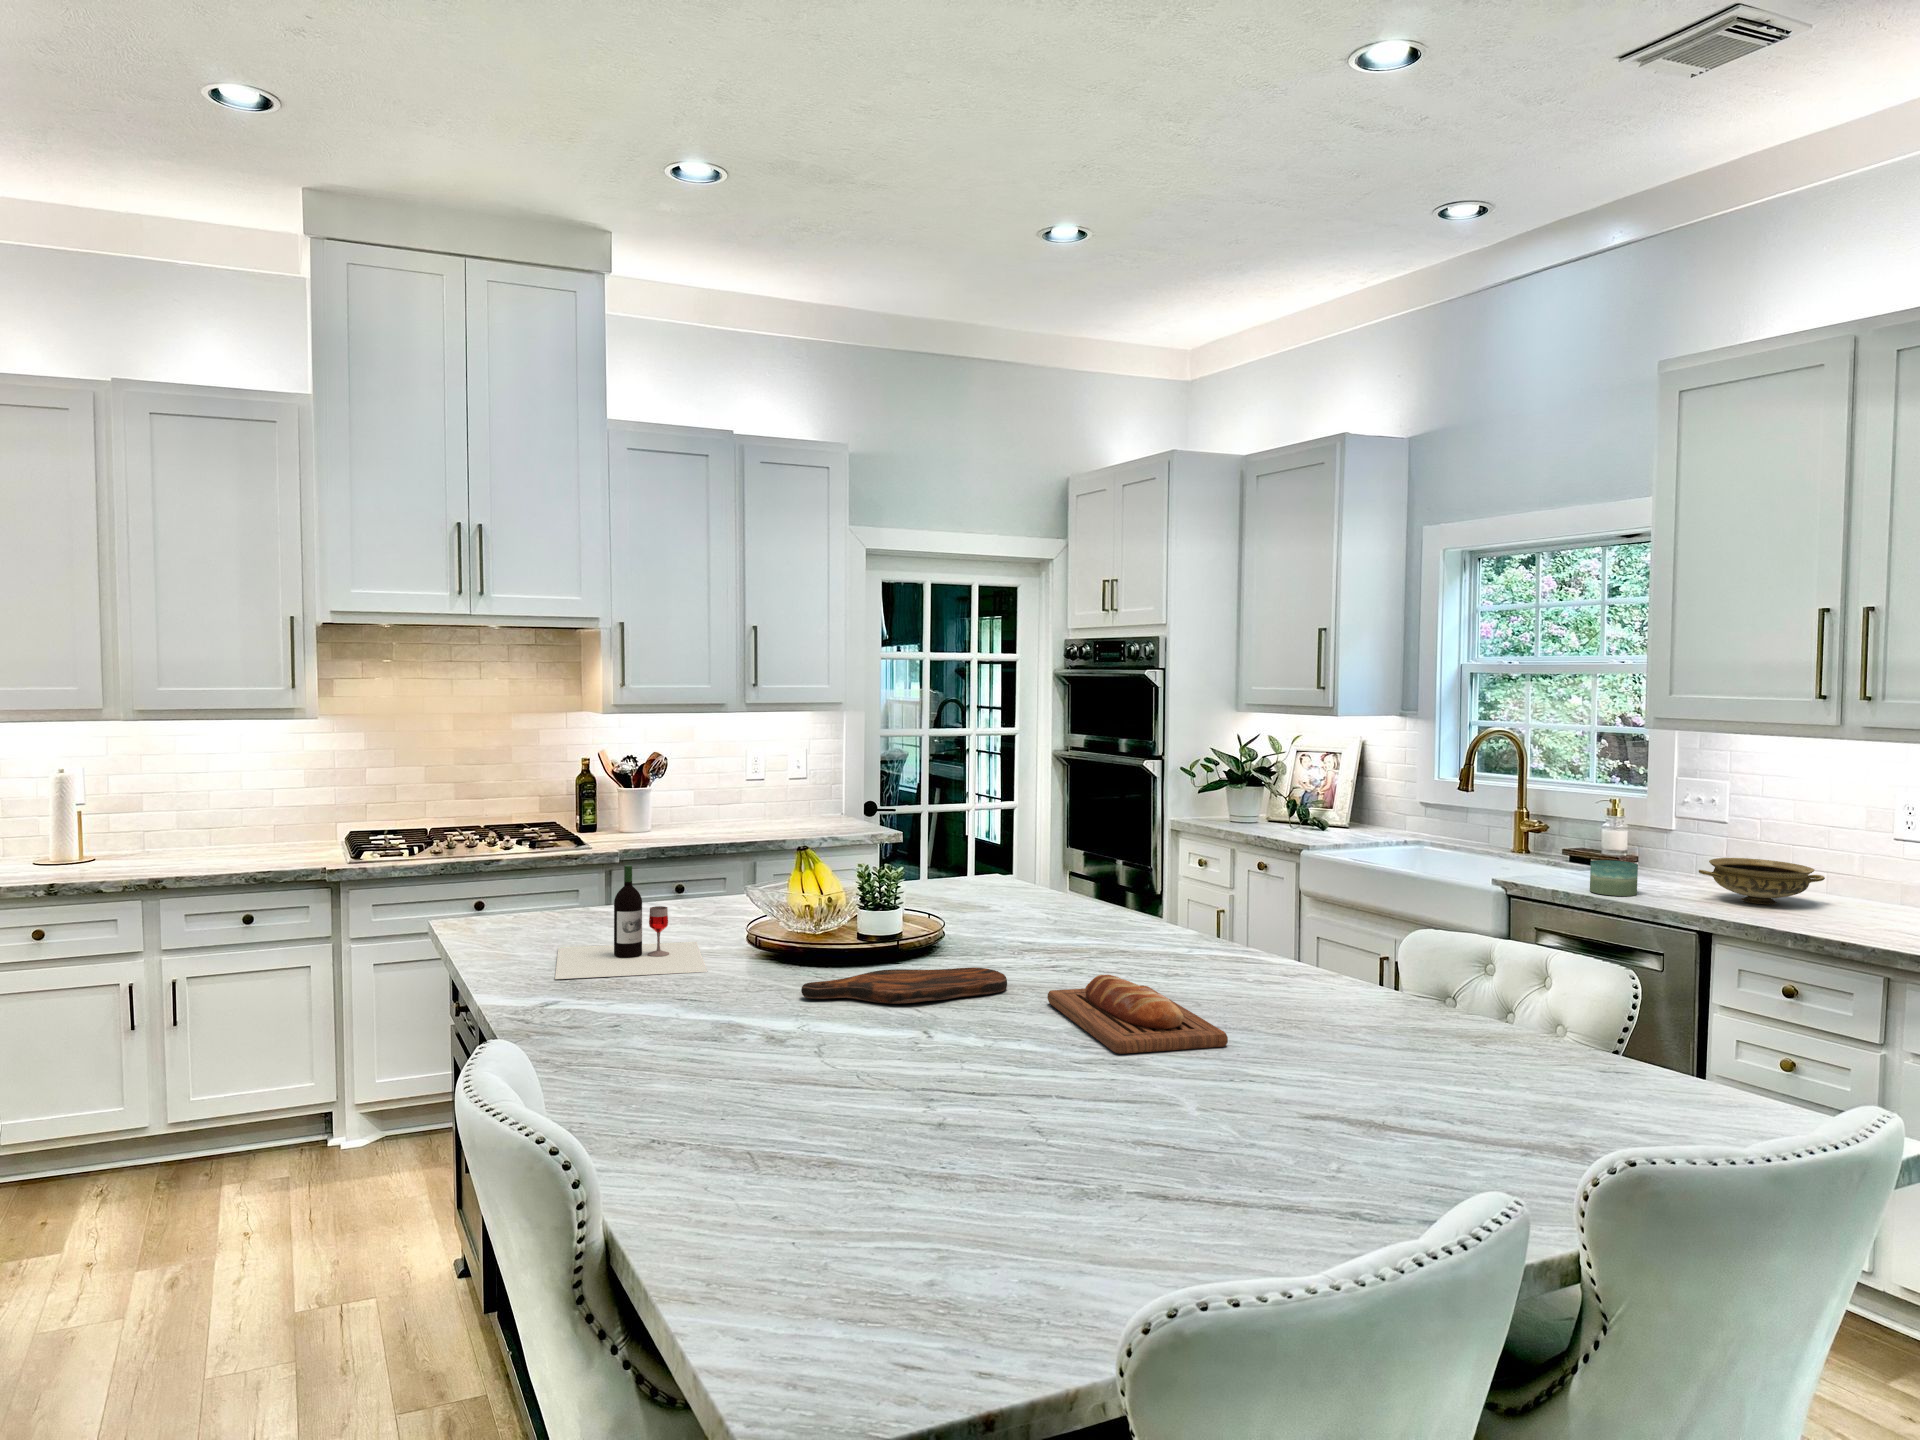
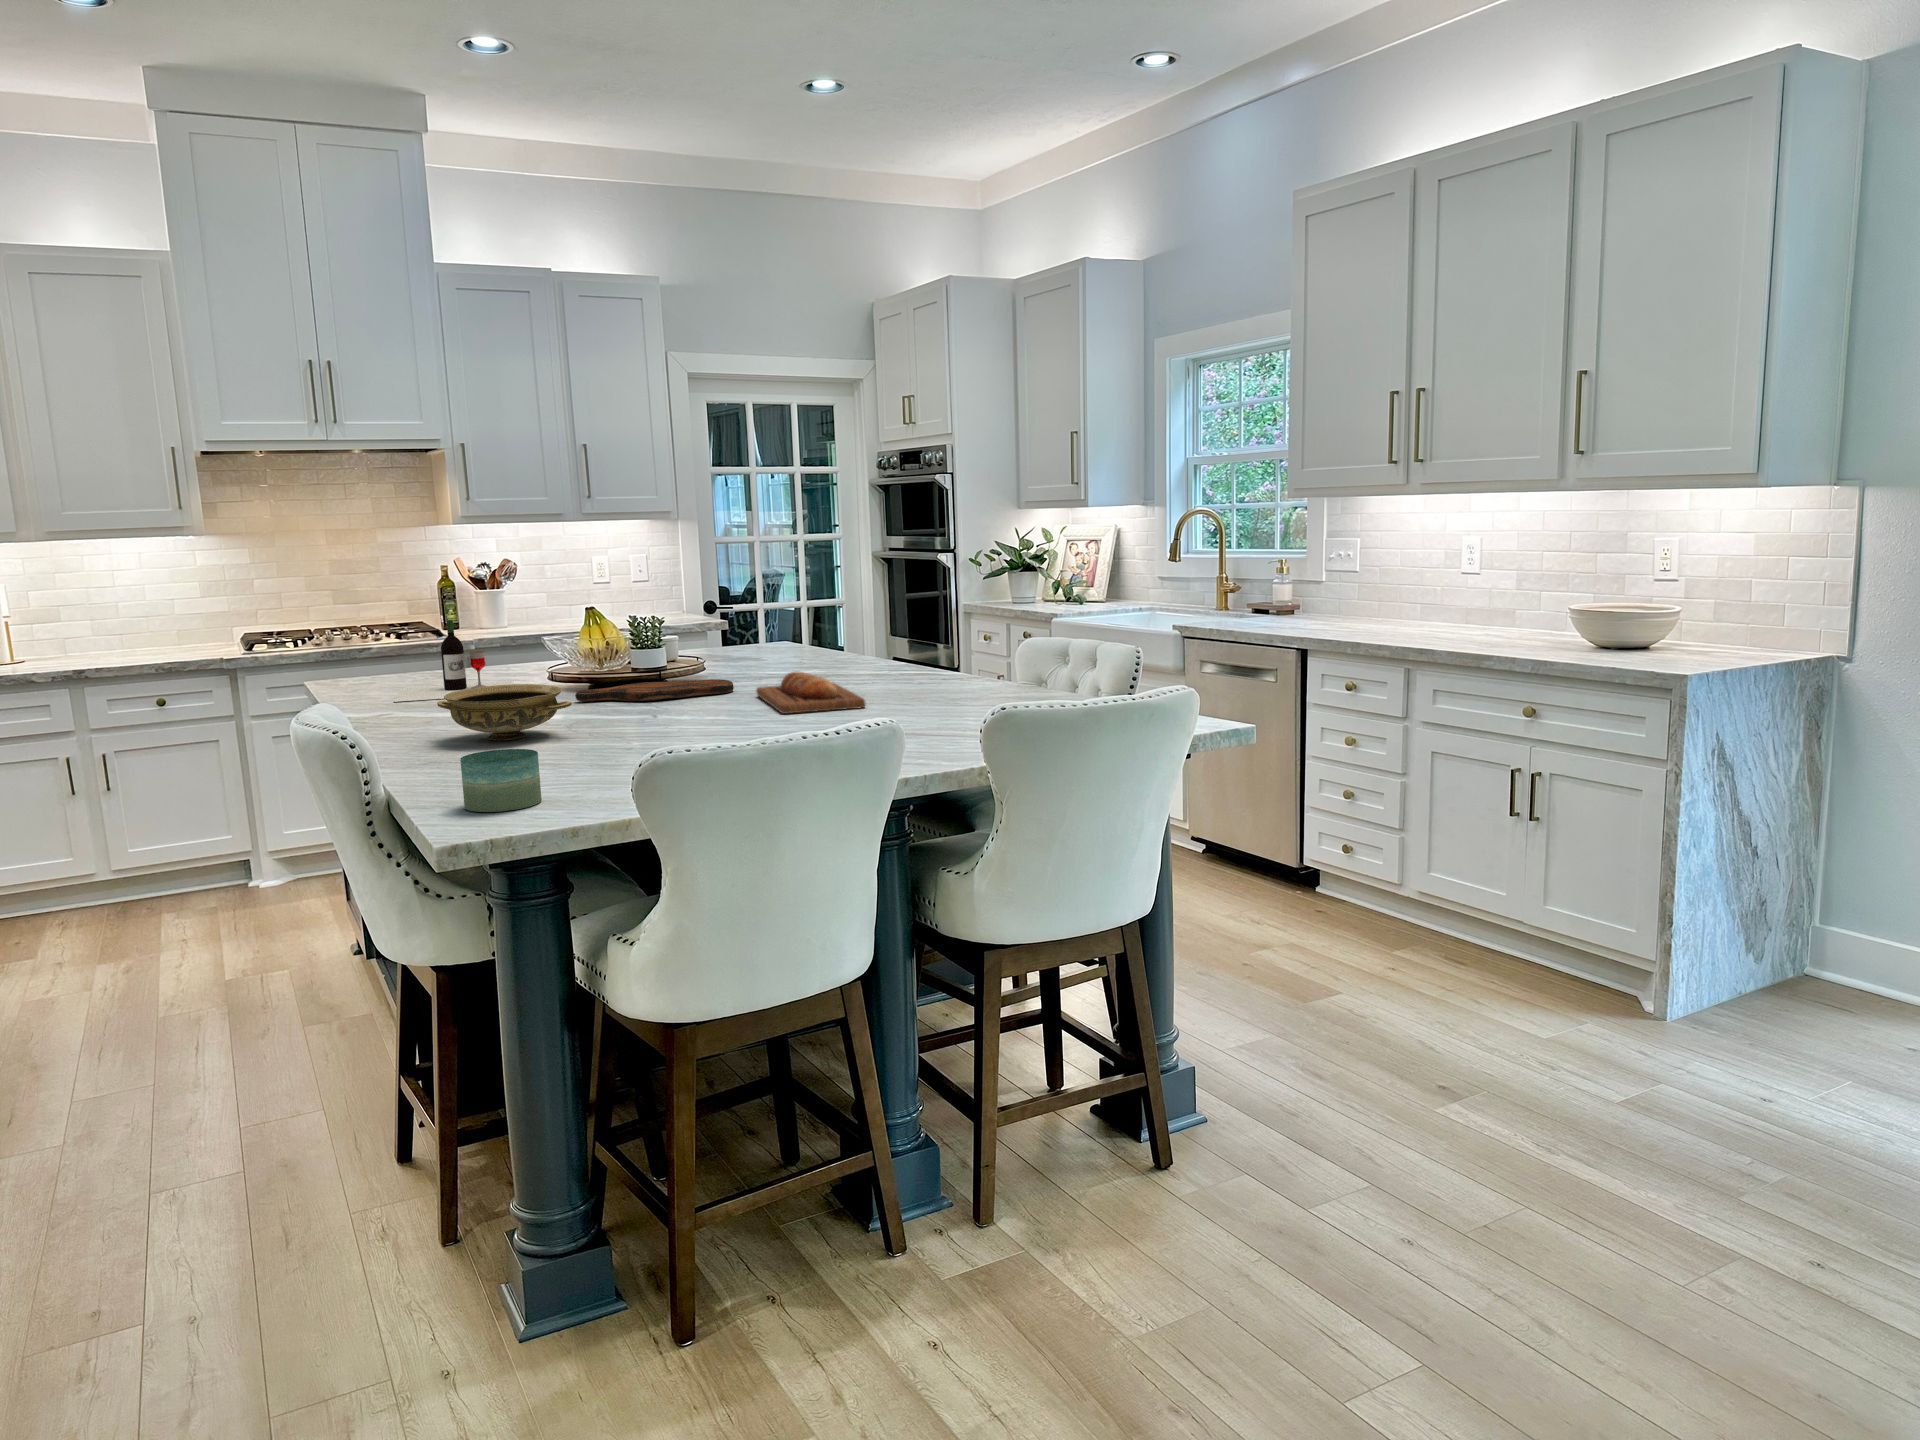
ceramic bowl: present [1699,858,1825,904] -> present [437,684,572,740]
candle: present [1590,860,1638,896] -> present [460,749,542,812]

